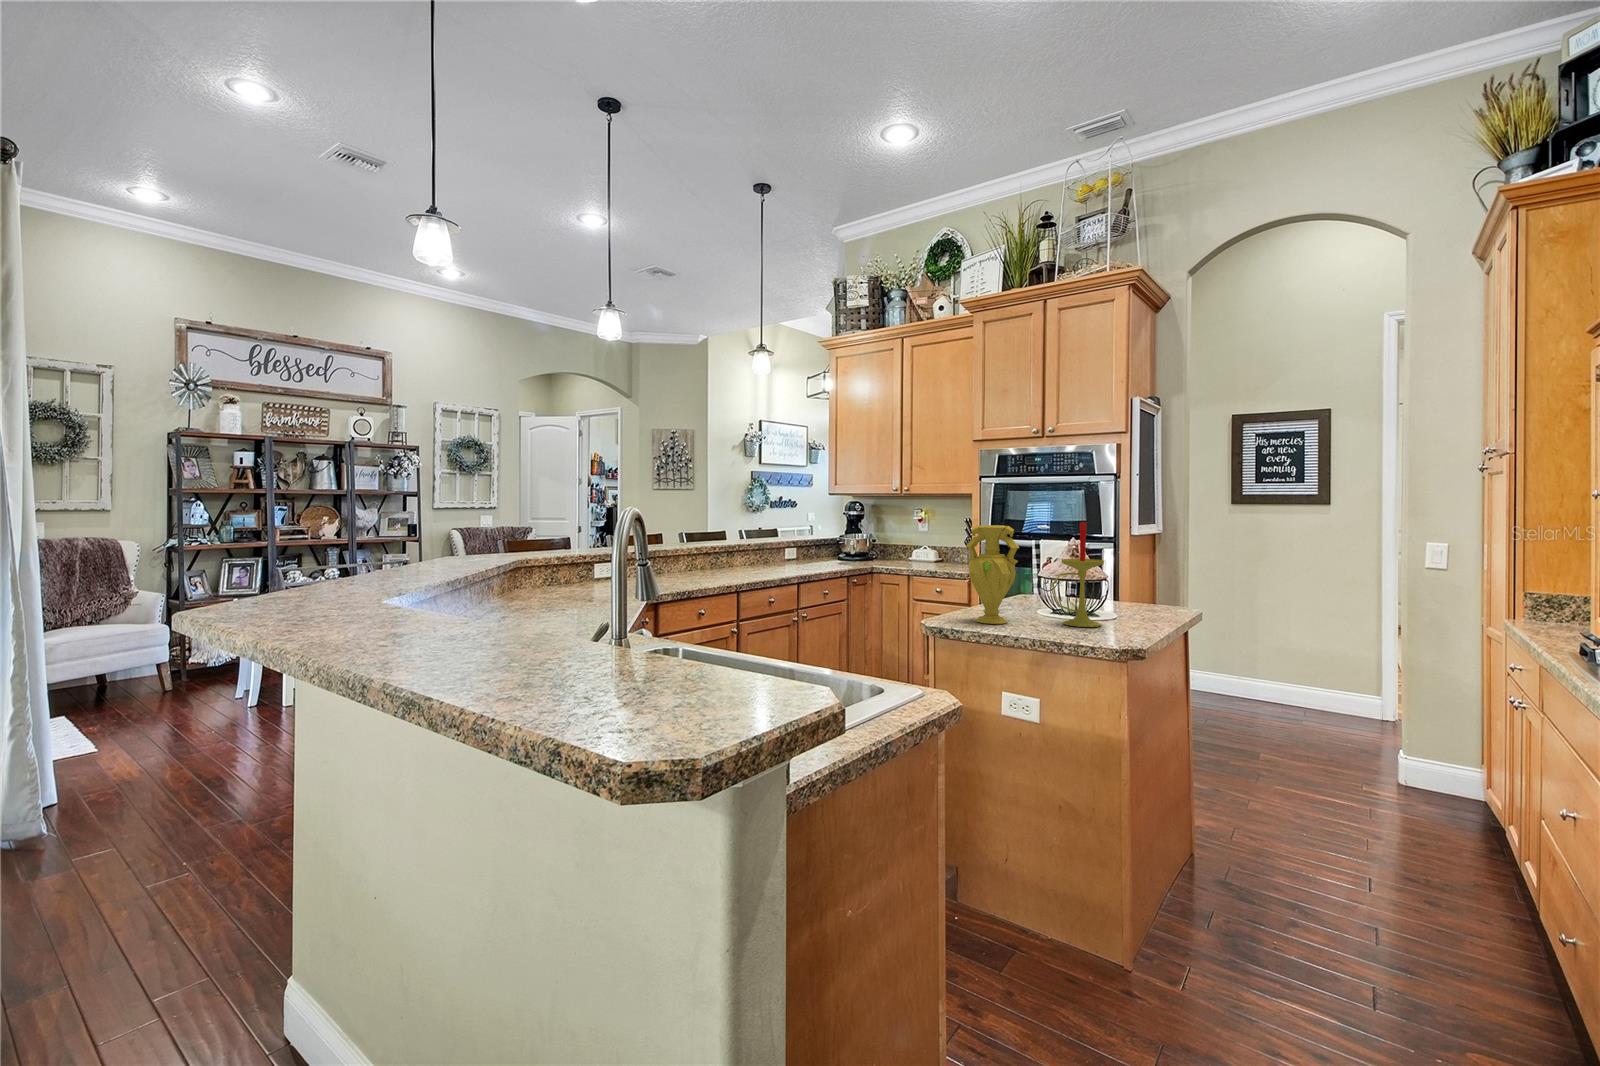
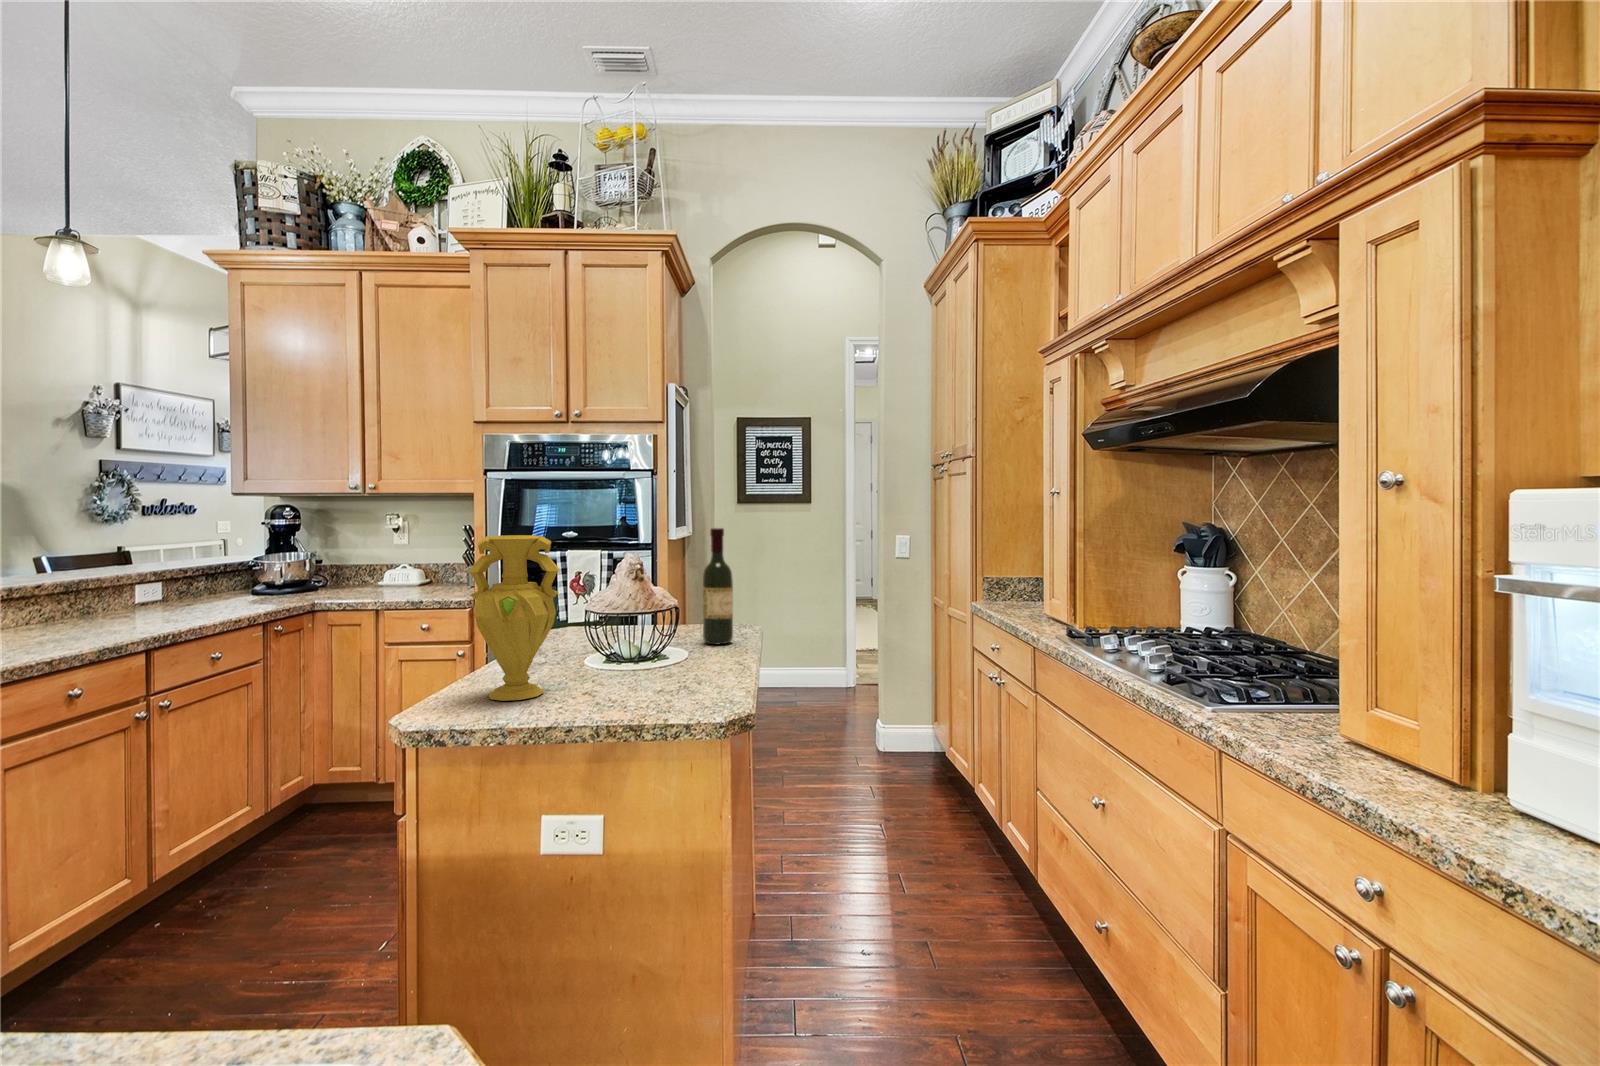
candle: present [1052,522,1104,627] -> none [613,524,685,685]
wine bottle: none [1132,523,1158,612] -> present [703,528,733,644]

